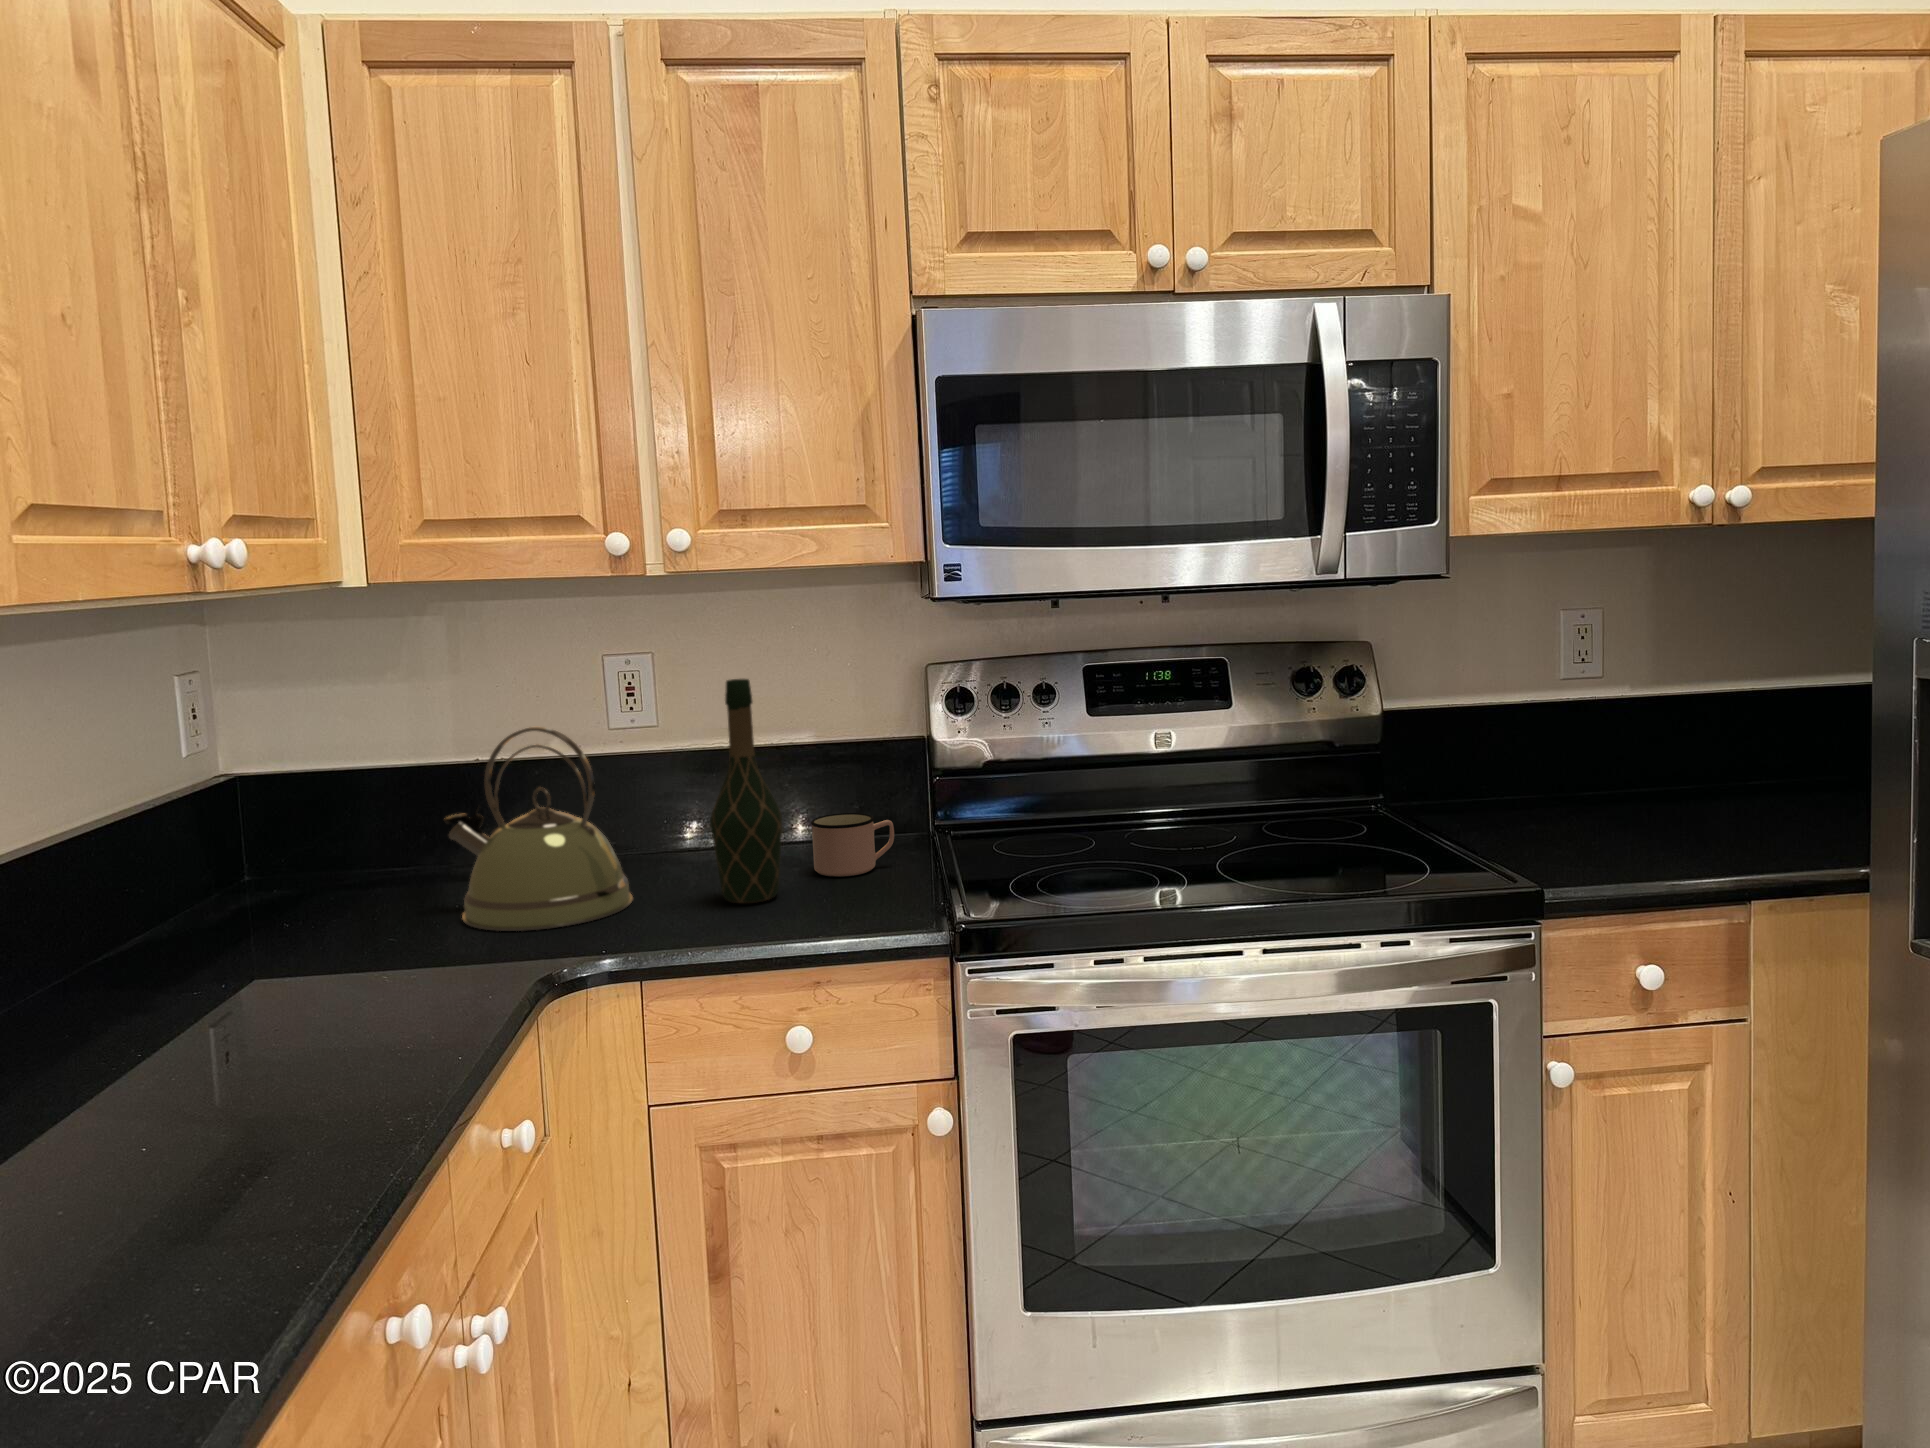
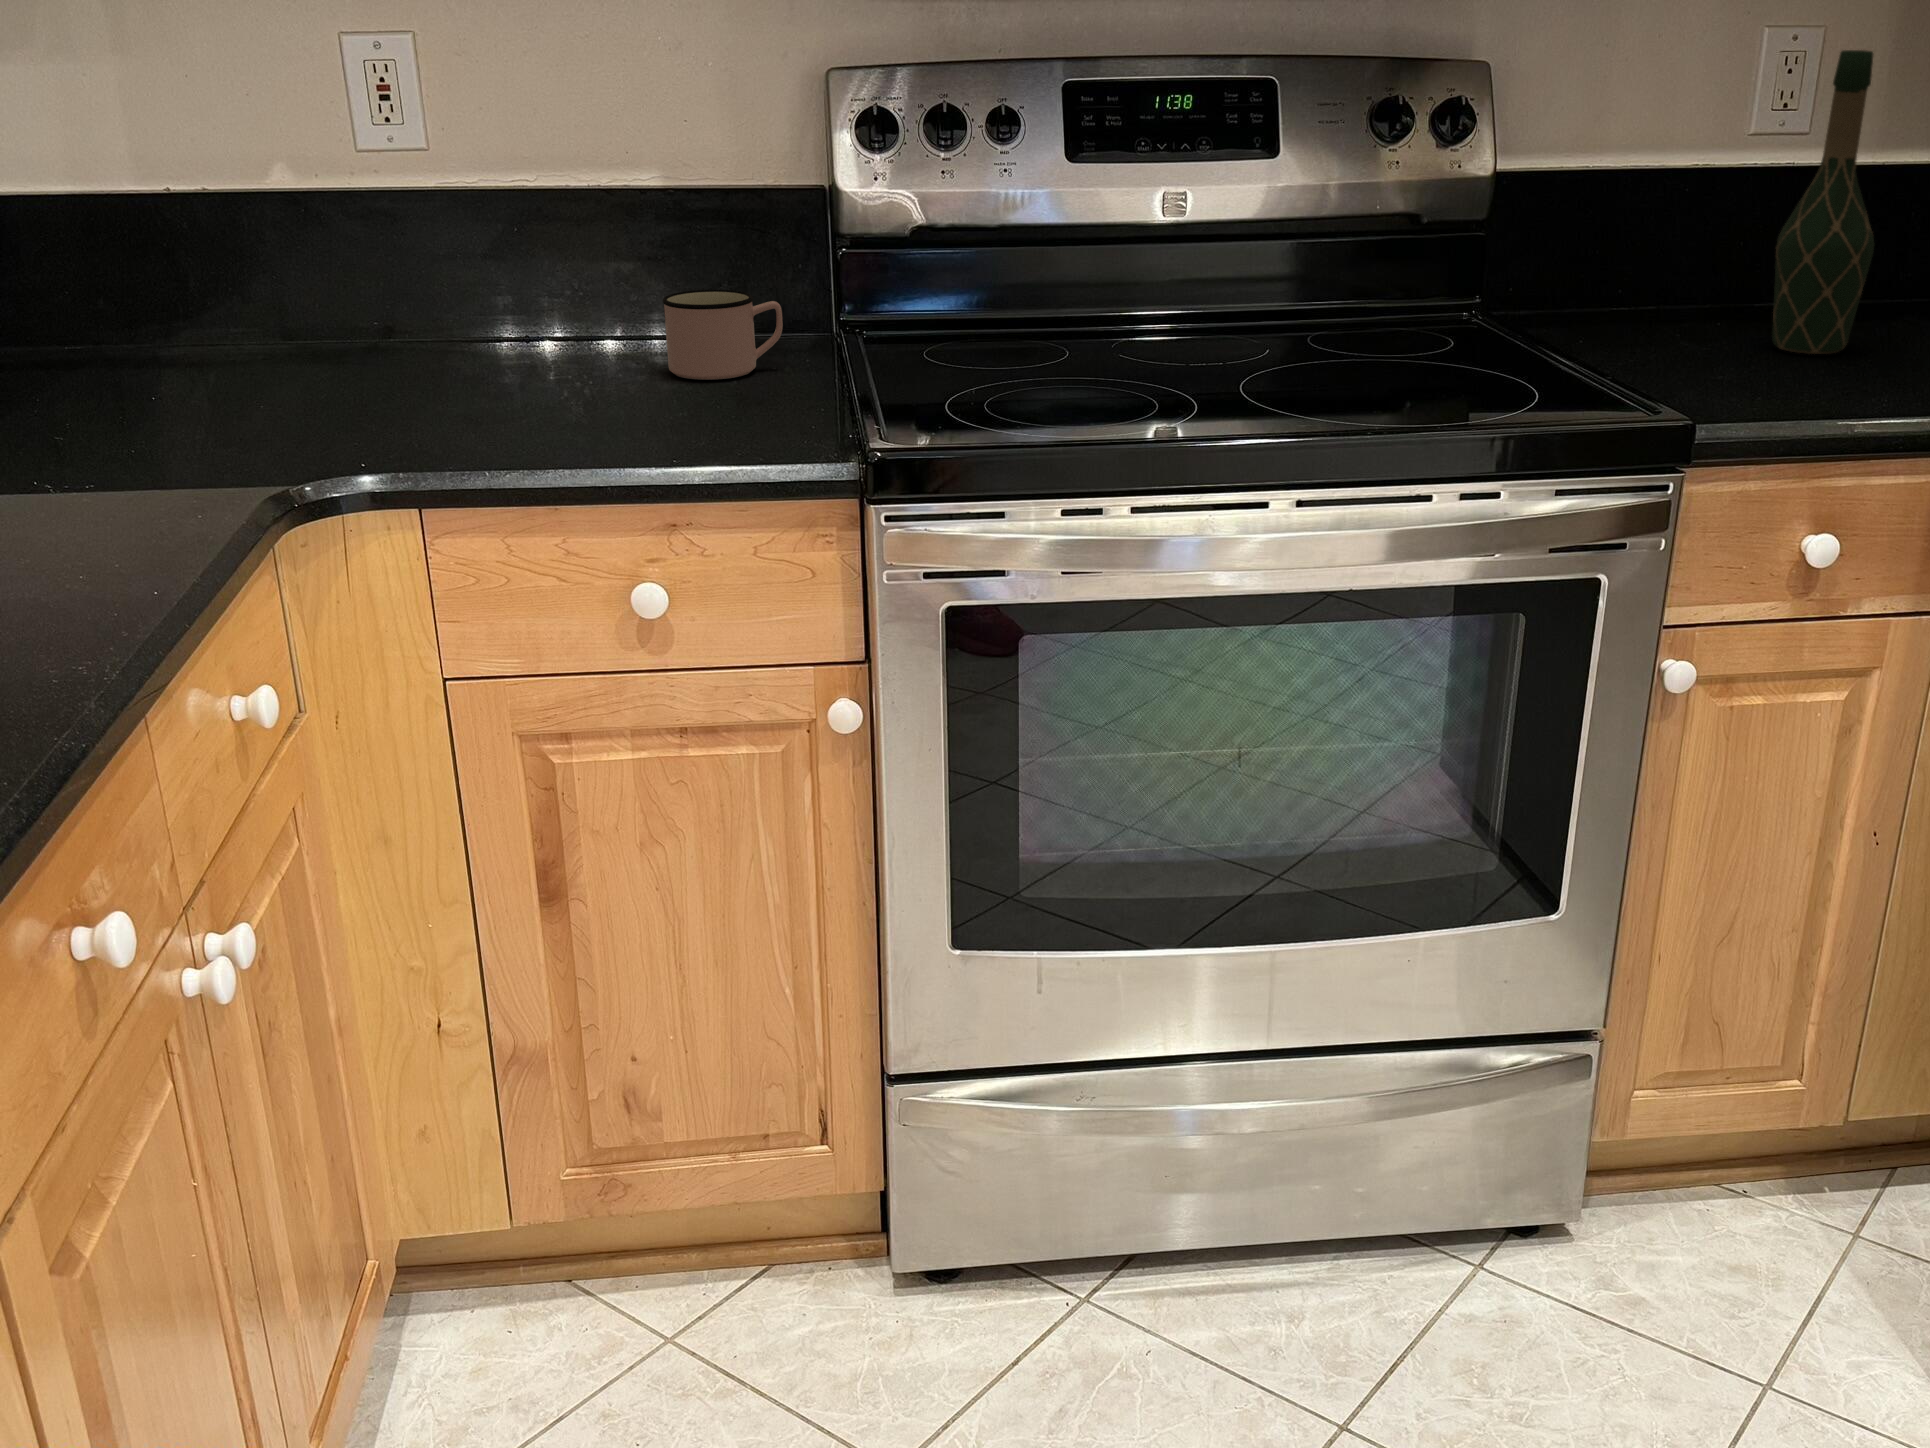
wine bottle: present [710,679,782,903] -> present [1772,50,1874,354]
kettle: present [444,727,633,931] -> none [124,135,409,436]

